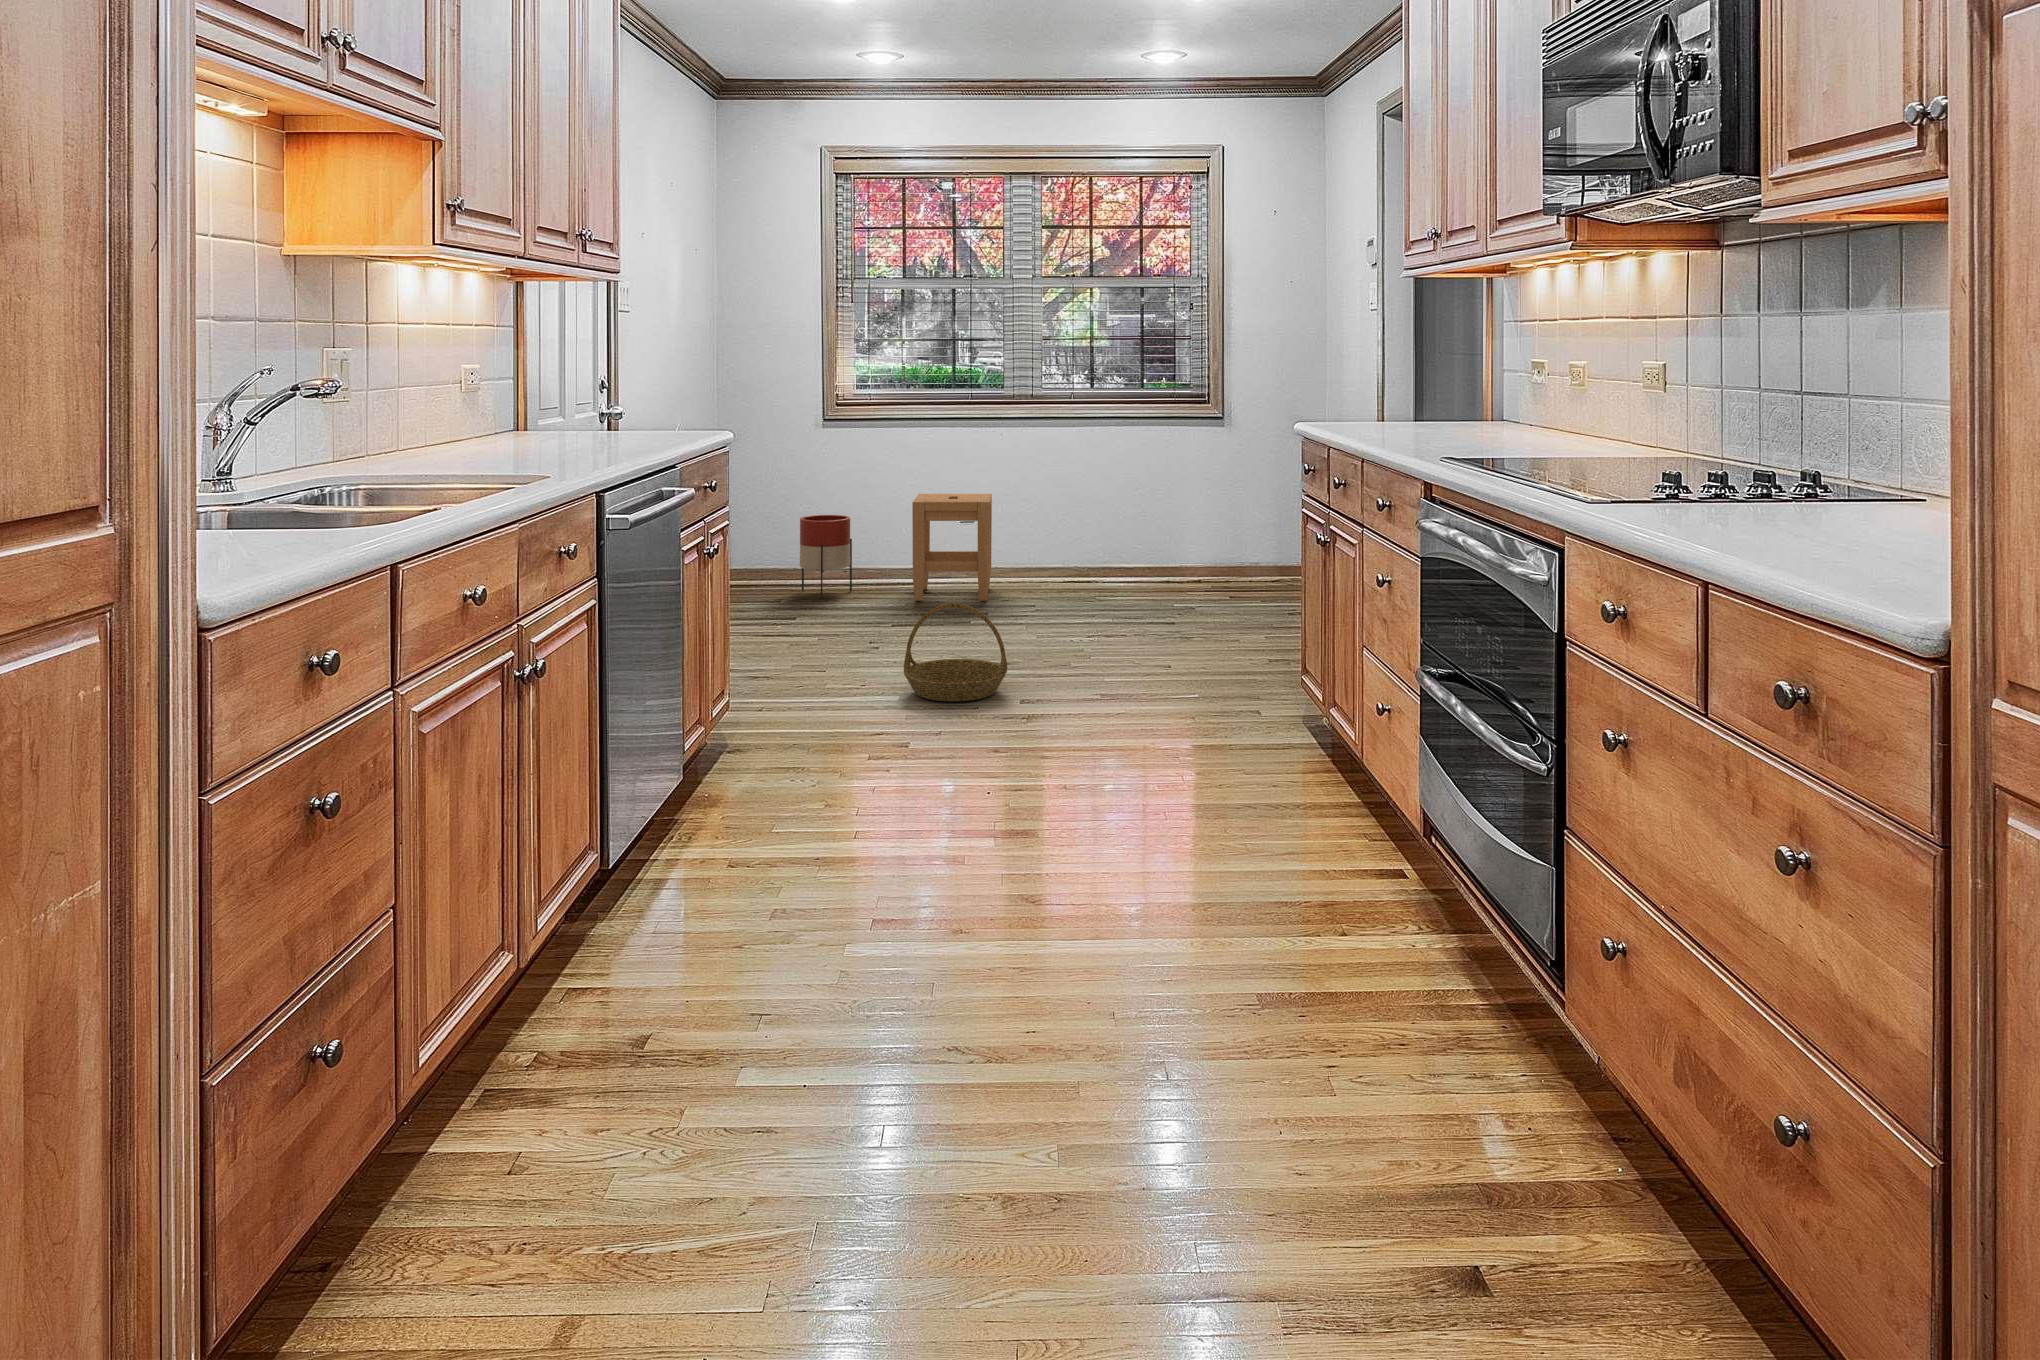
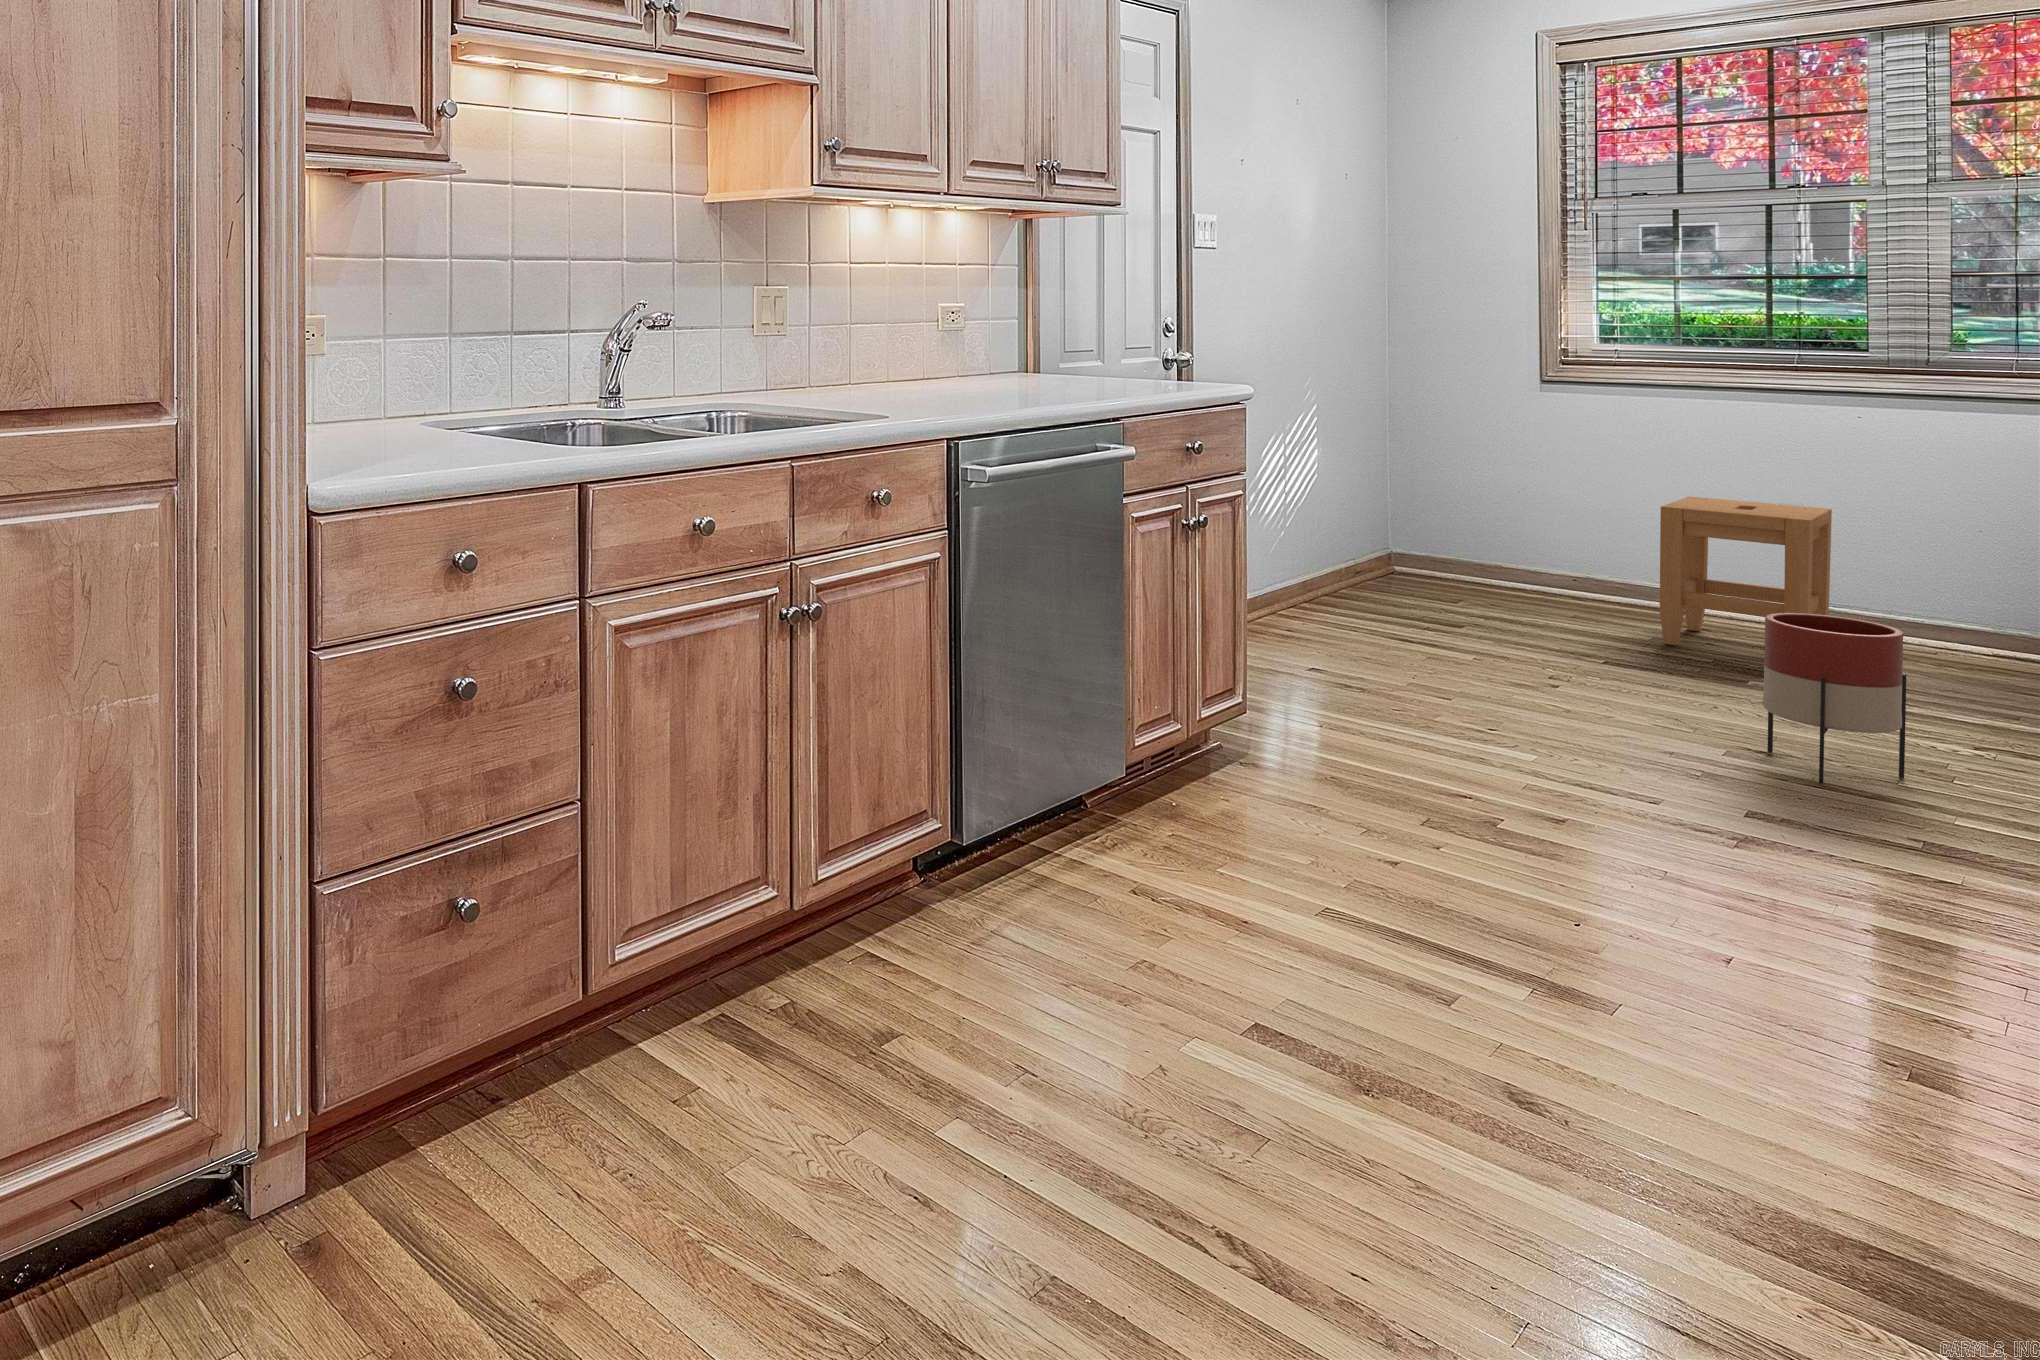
planter: present [800,515,852,599] -> present [1763,613,1906,784]
basket: present [904,603,1007,702] -> none [1539,652,1732,799]

